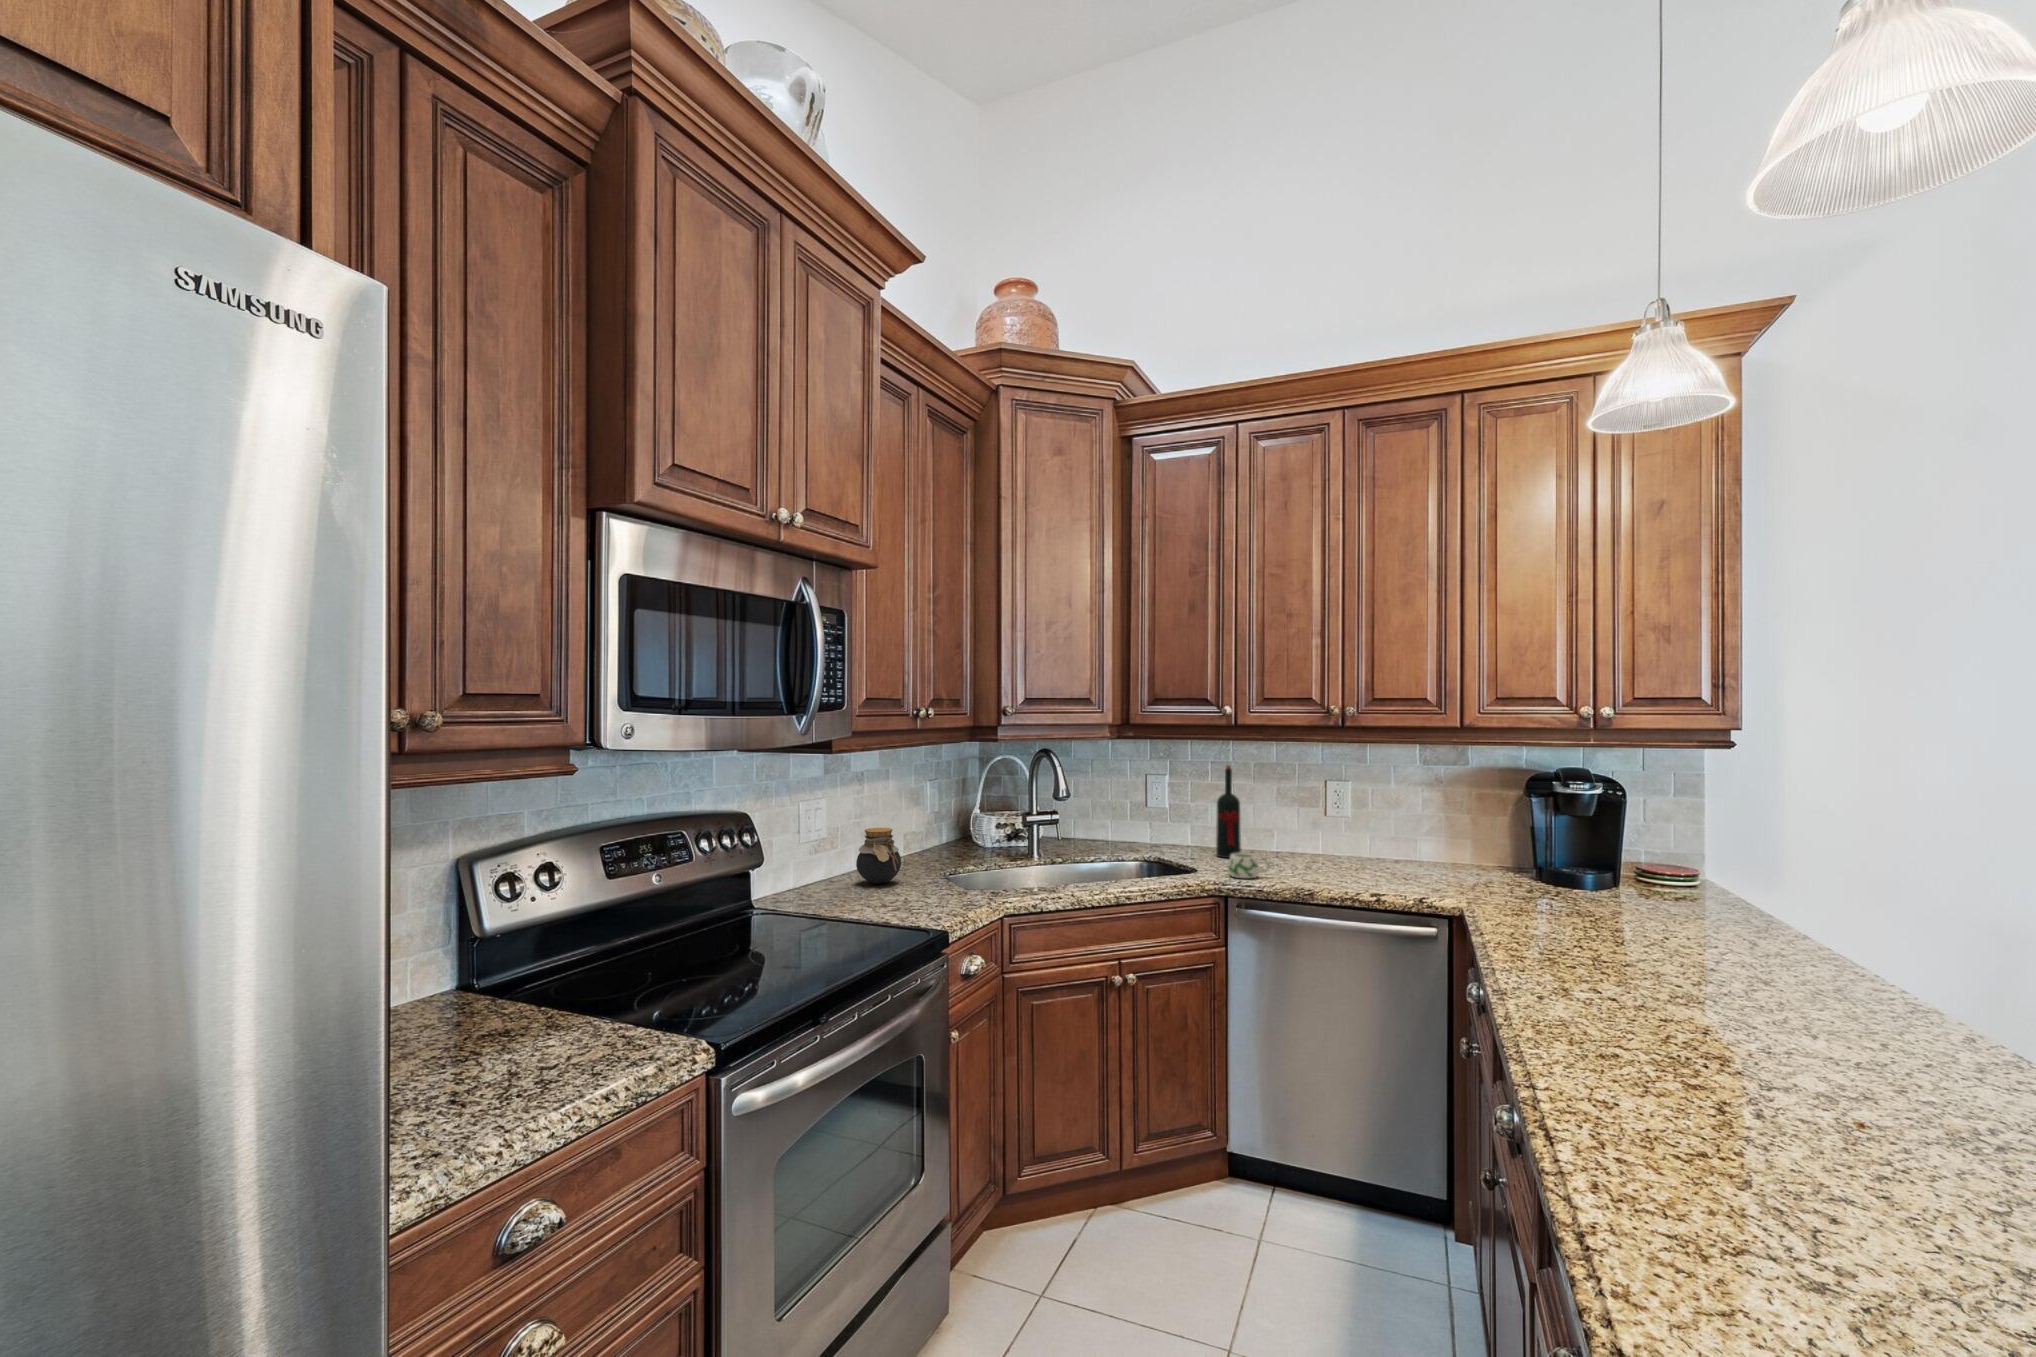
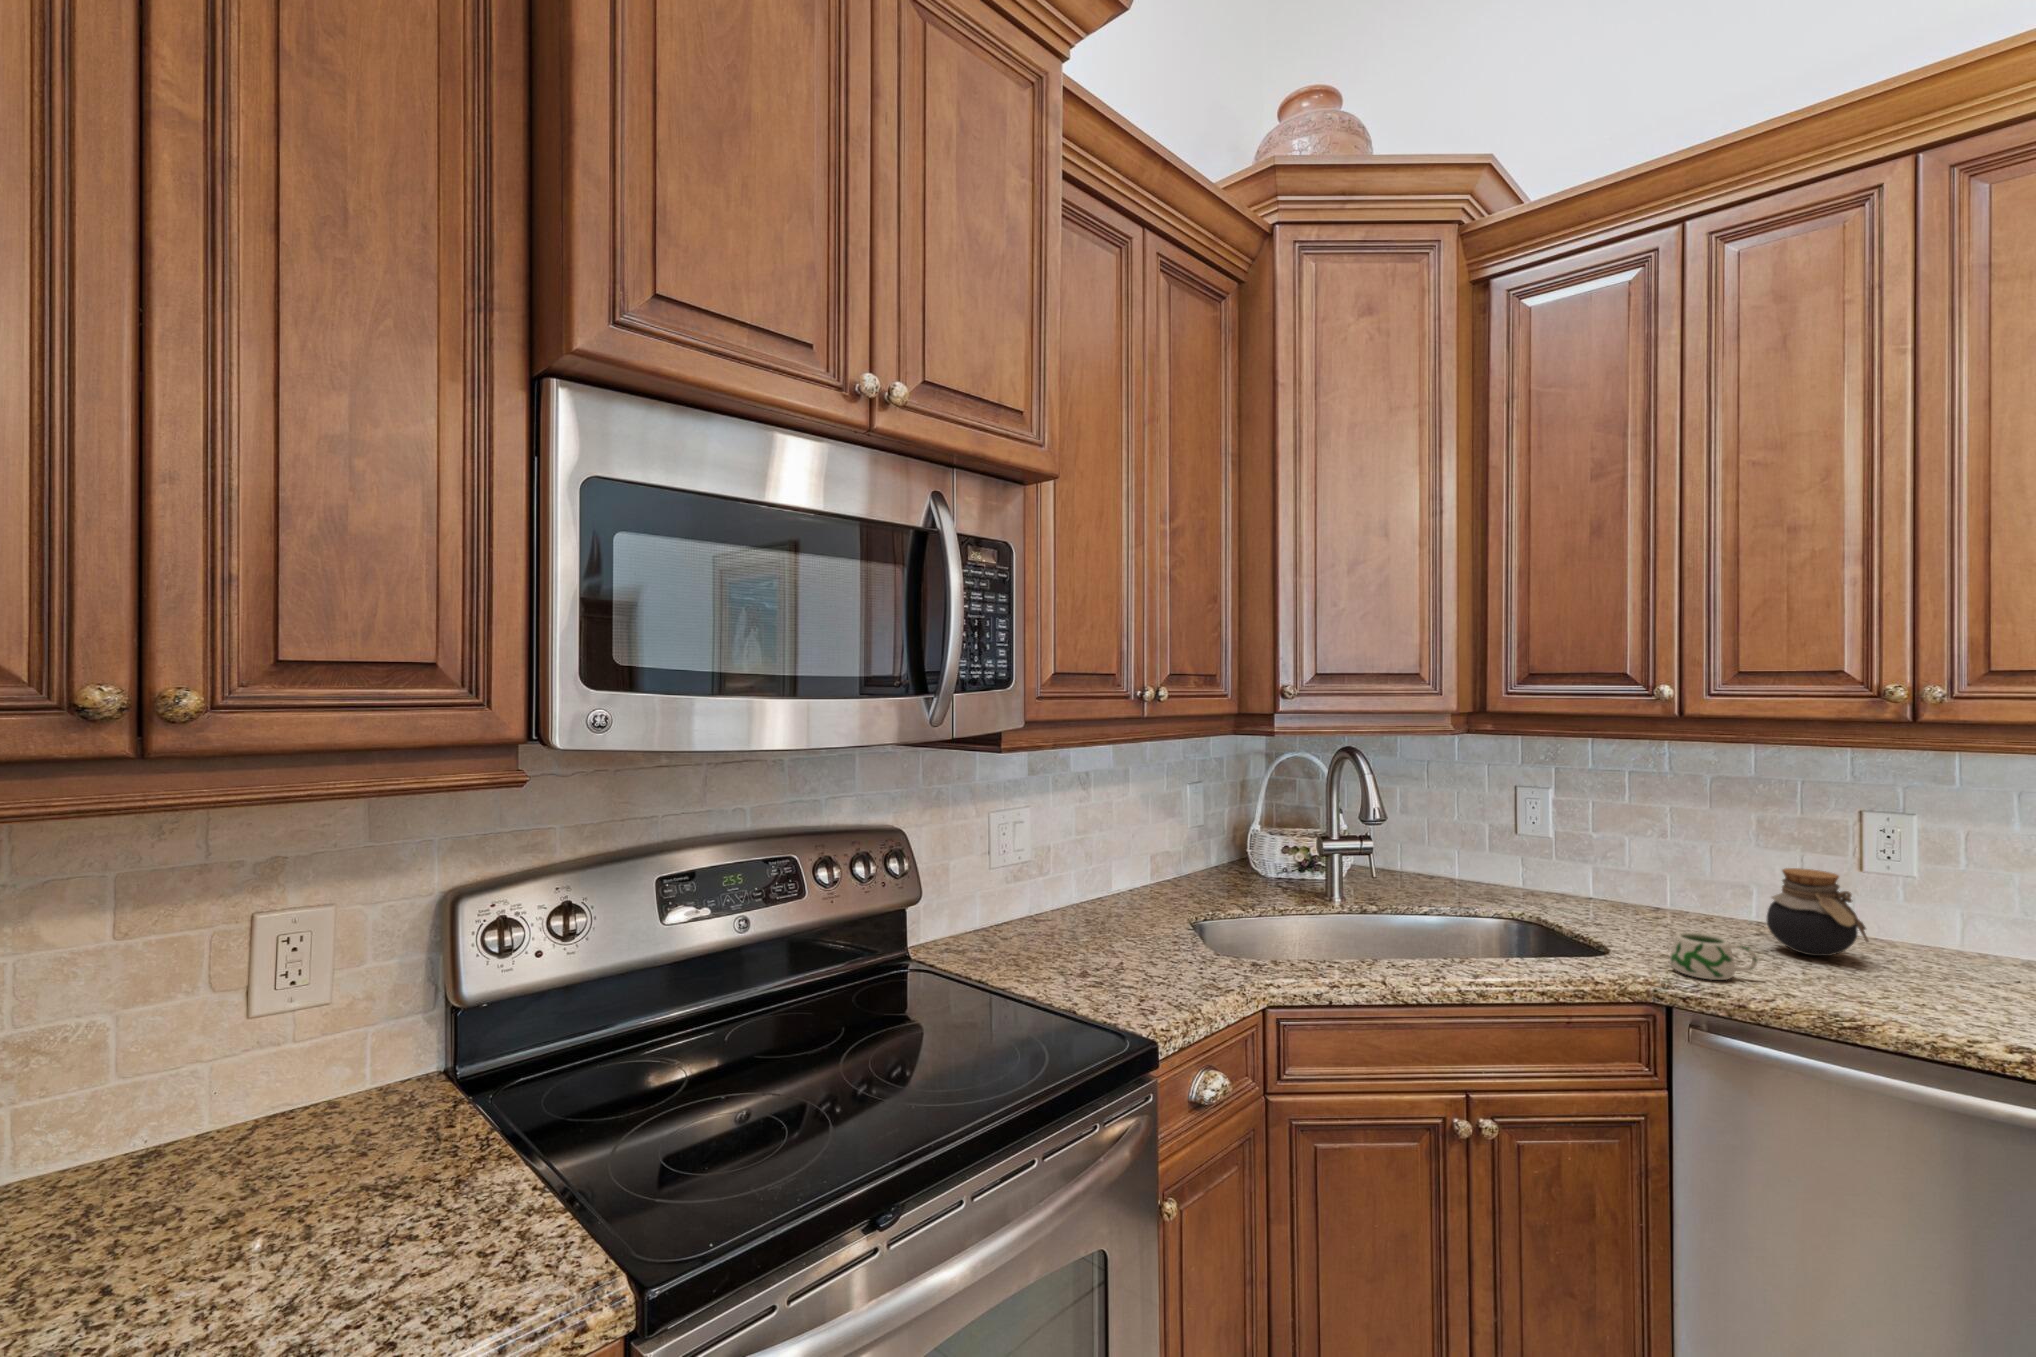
wine bottle: present [1216,765,1241,858] -> none [1640,780,1686,930]
jar: present [856,828,901,884] -> present [1767,868,1869,956]

